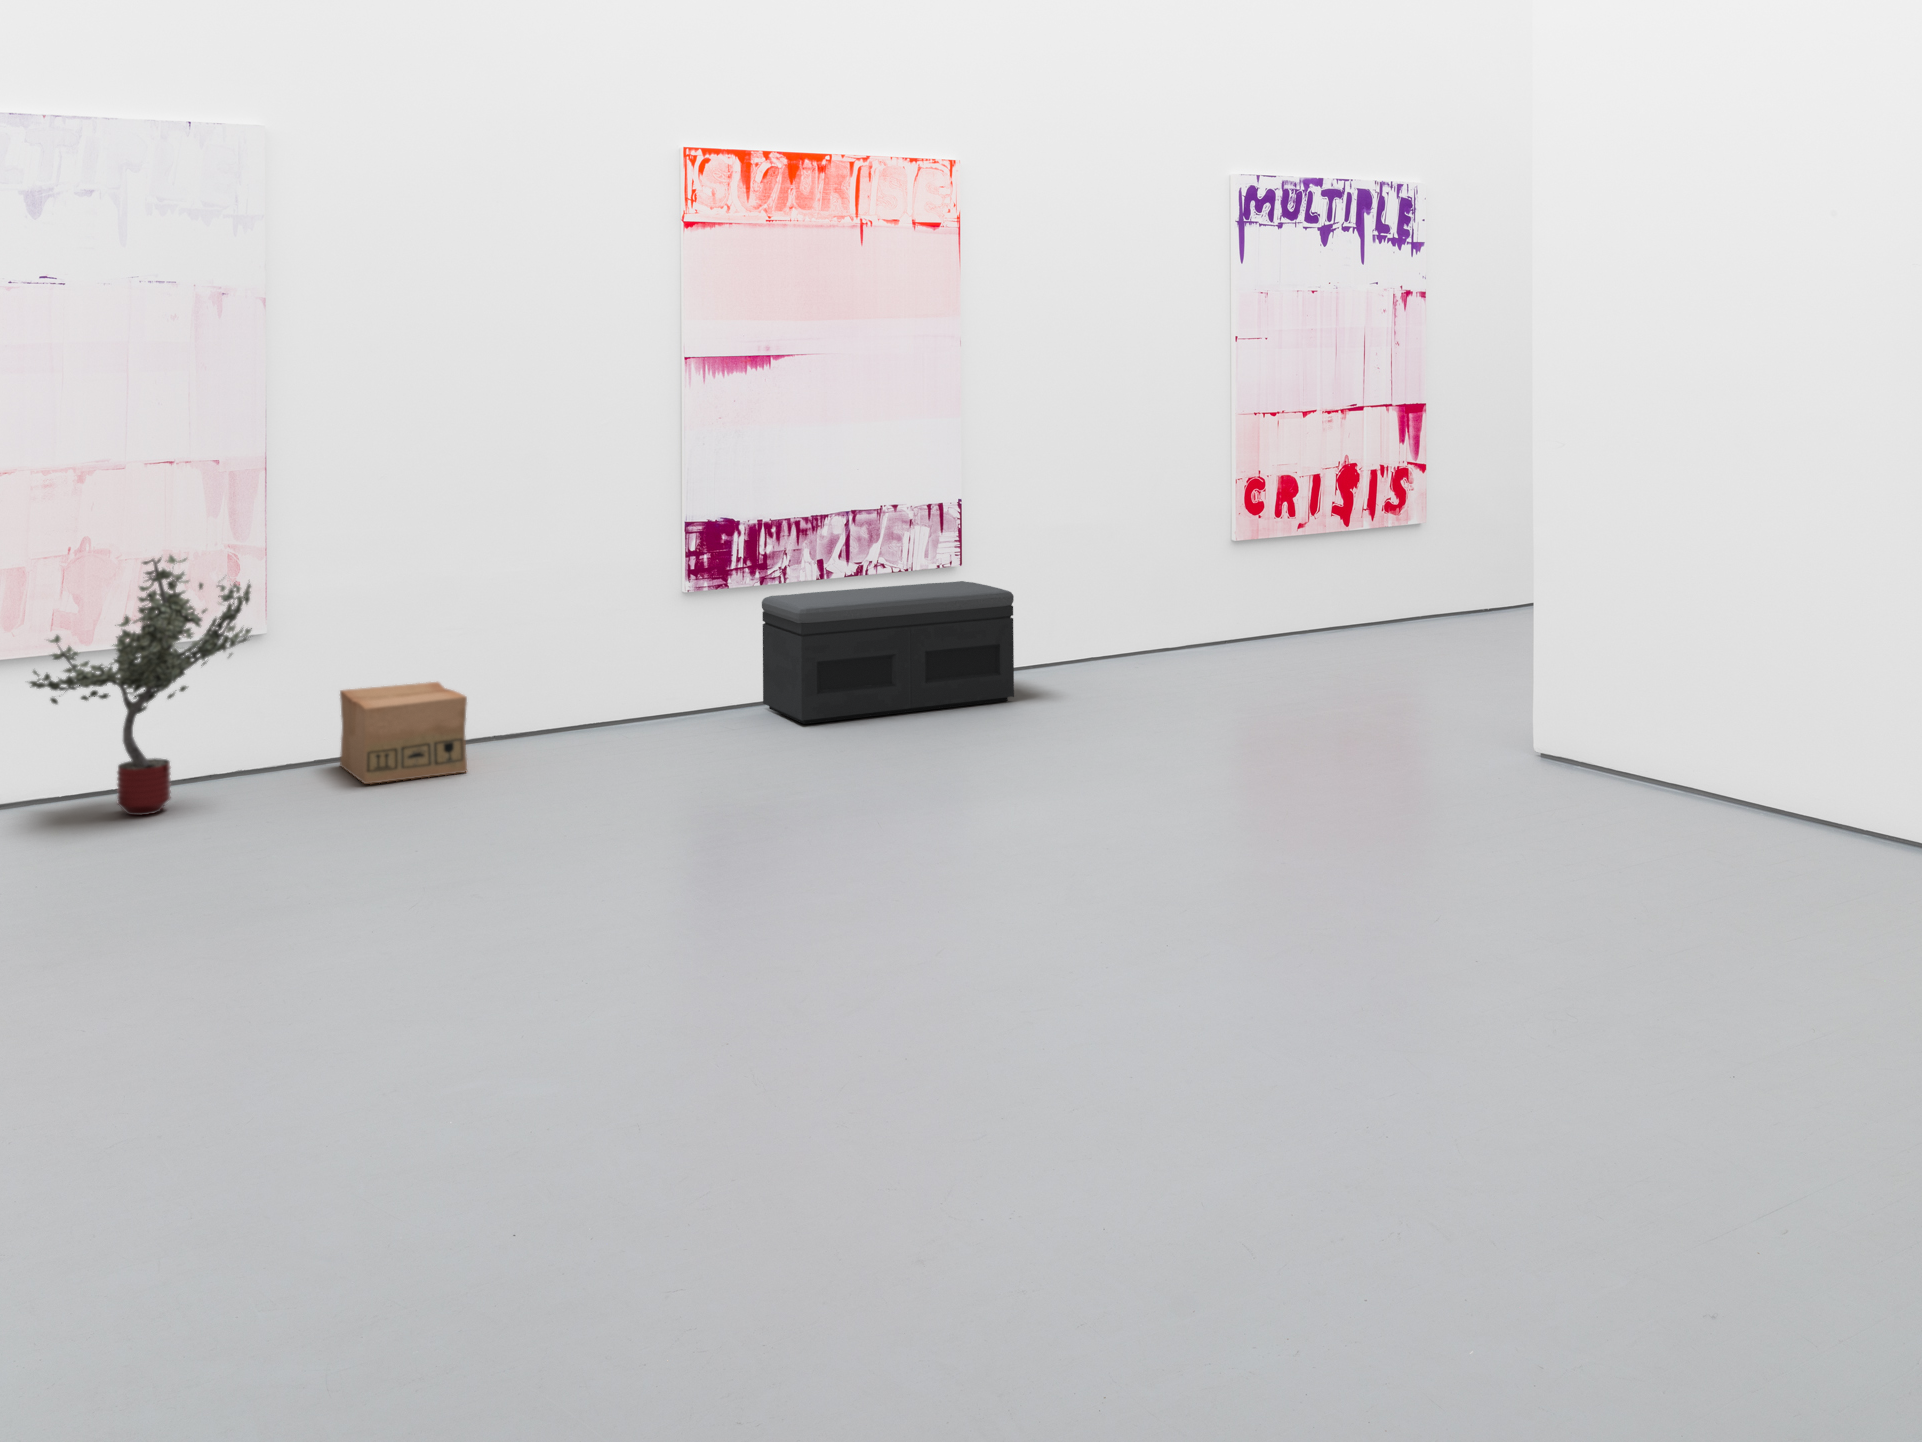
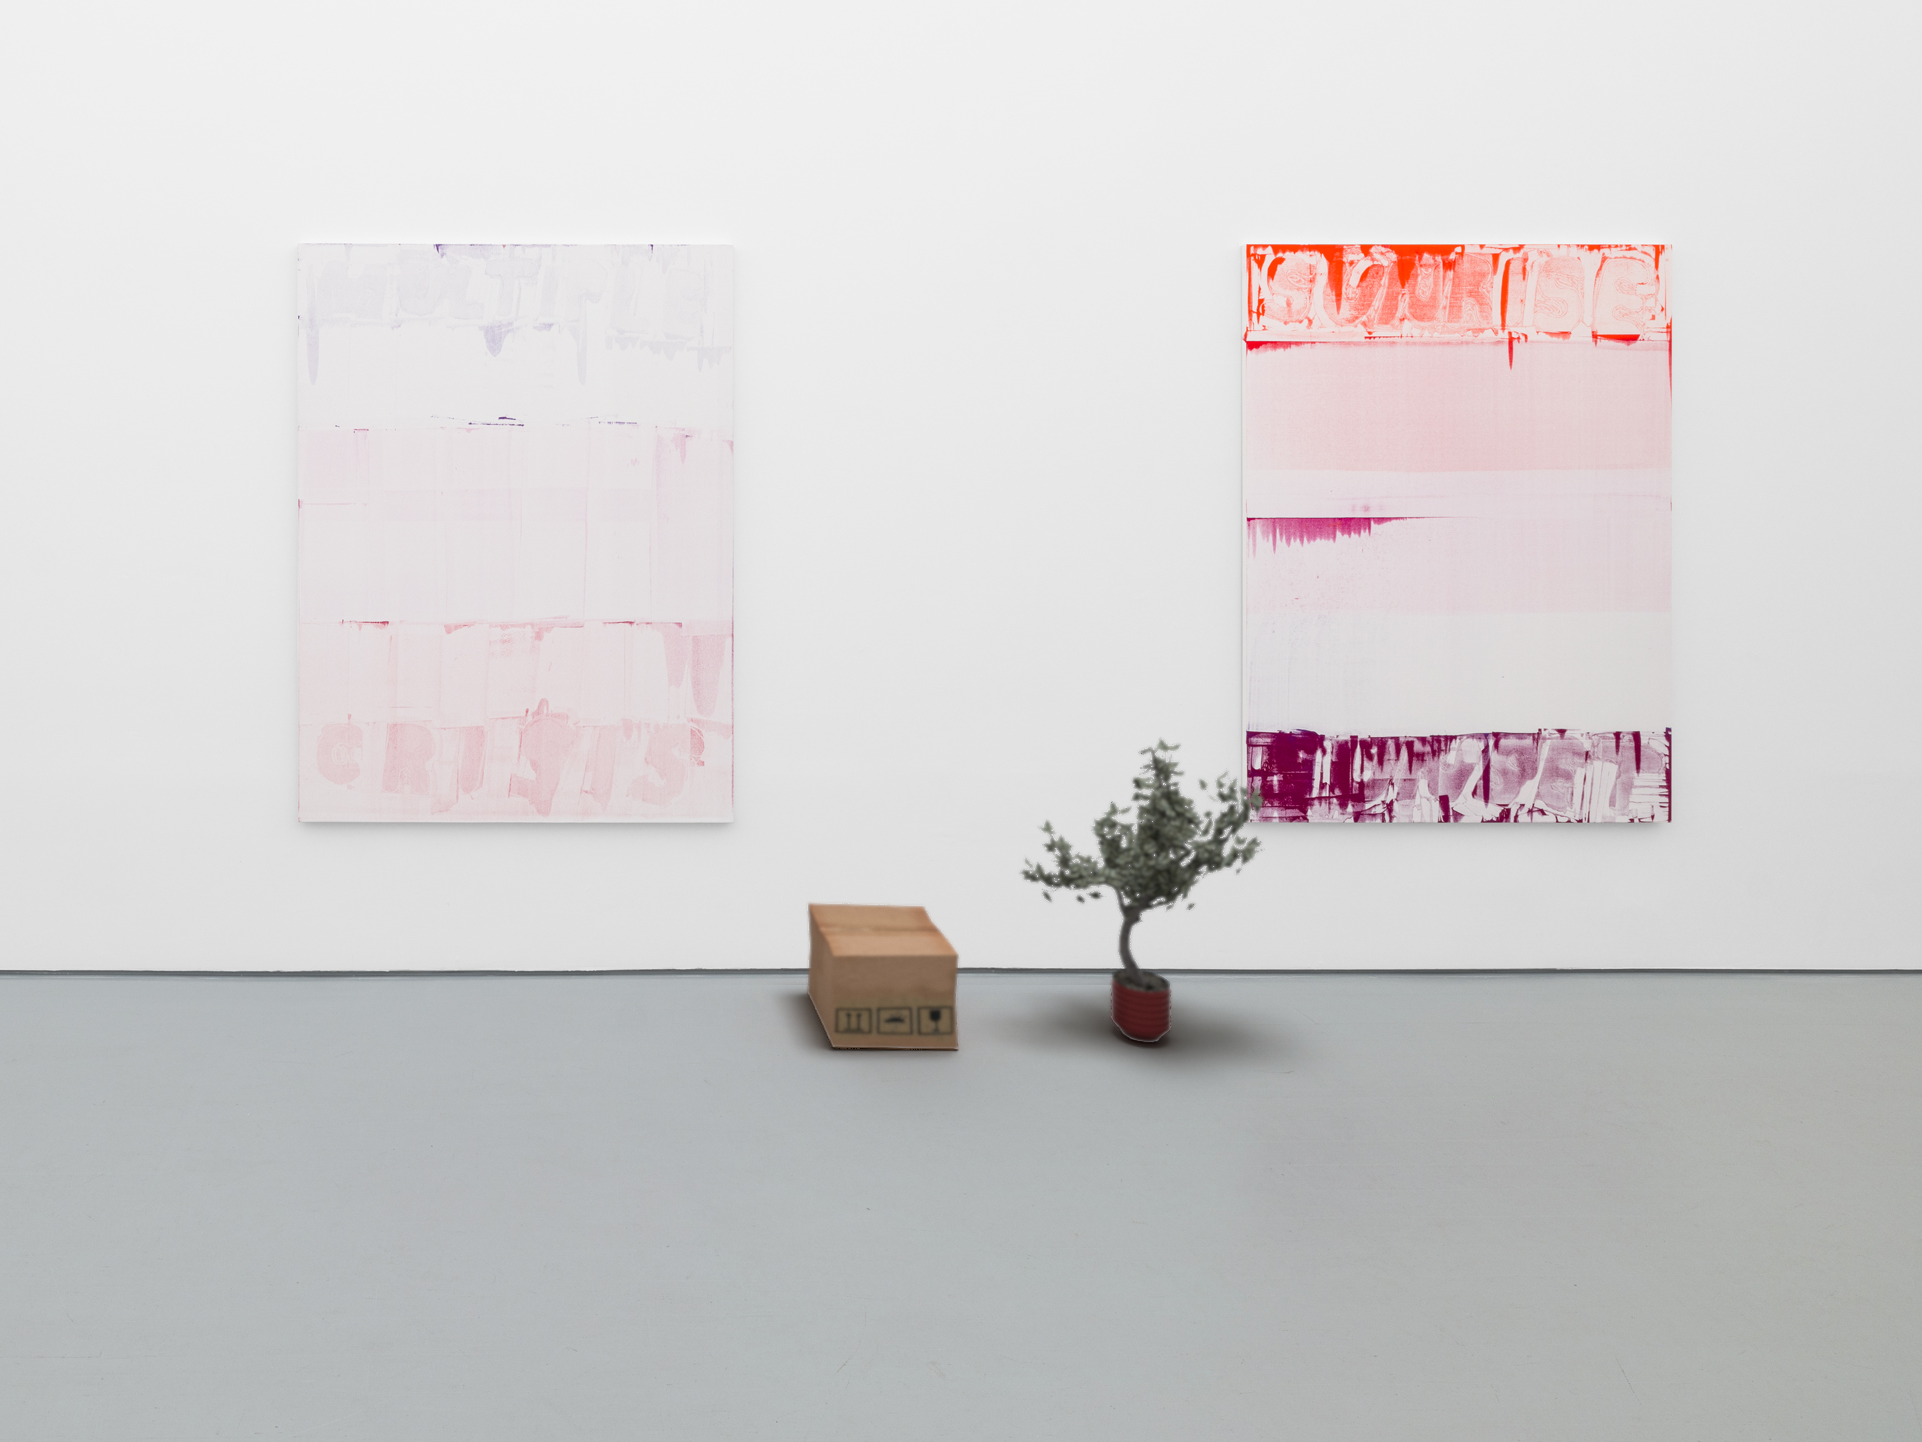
potted tree: present [29,555,252,815] -> present [1022,740,1262,1043]
storage bench: present [762,581,1014,724] -> none [1355,838,1785,1056]

